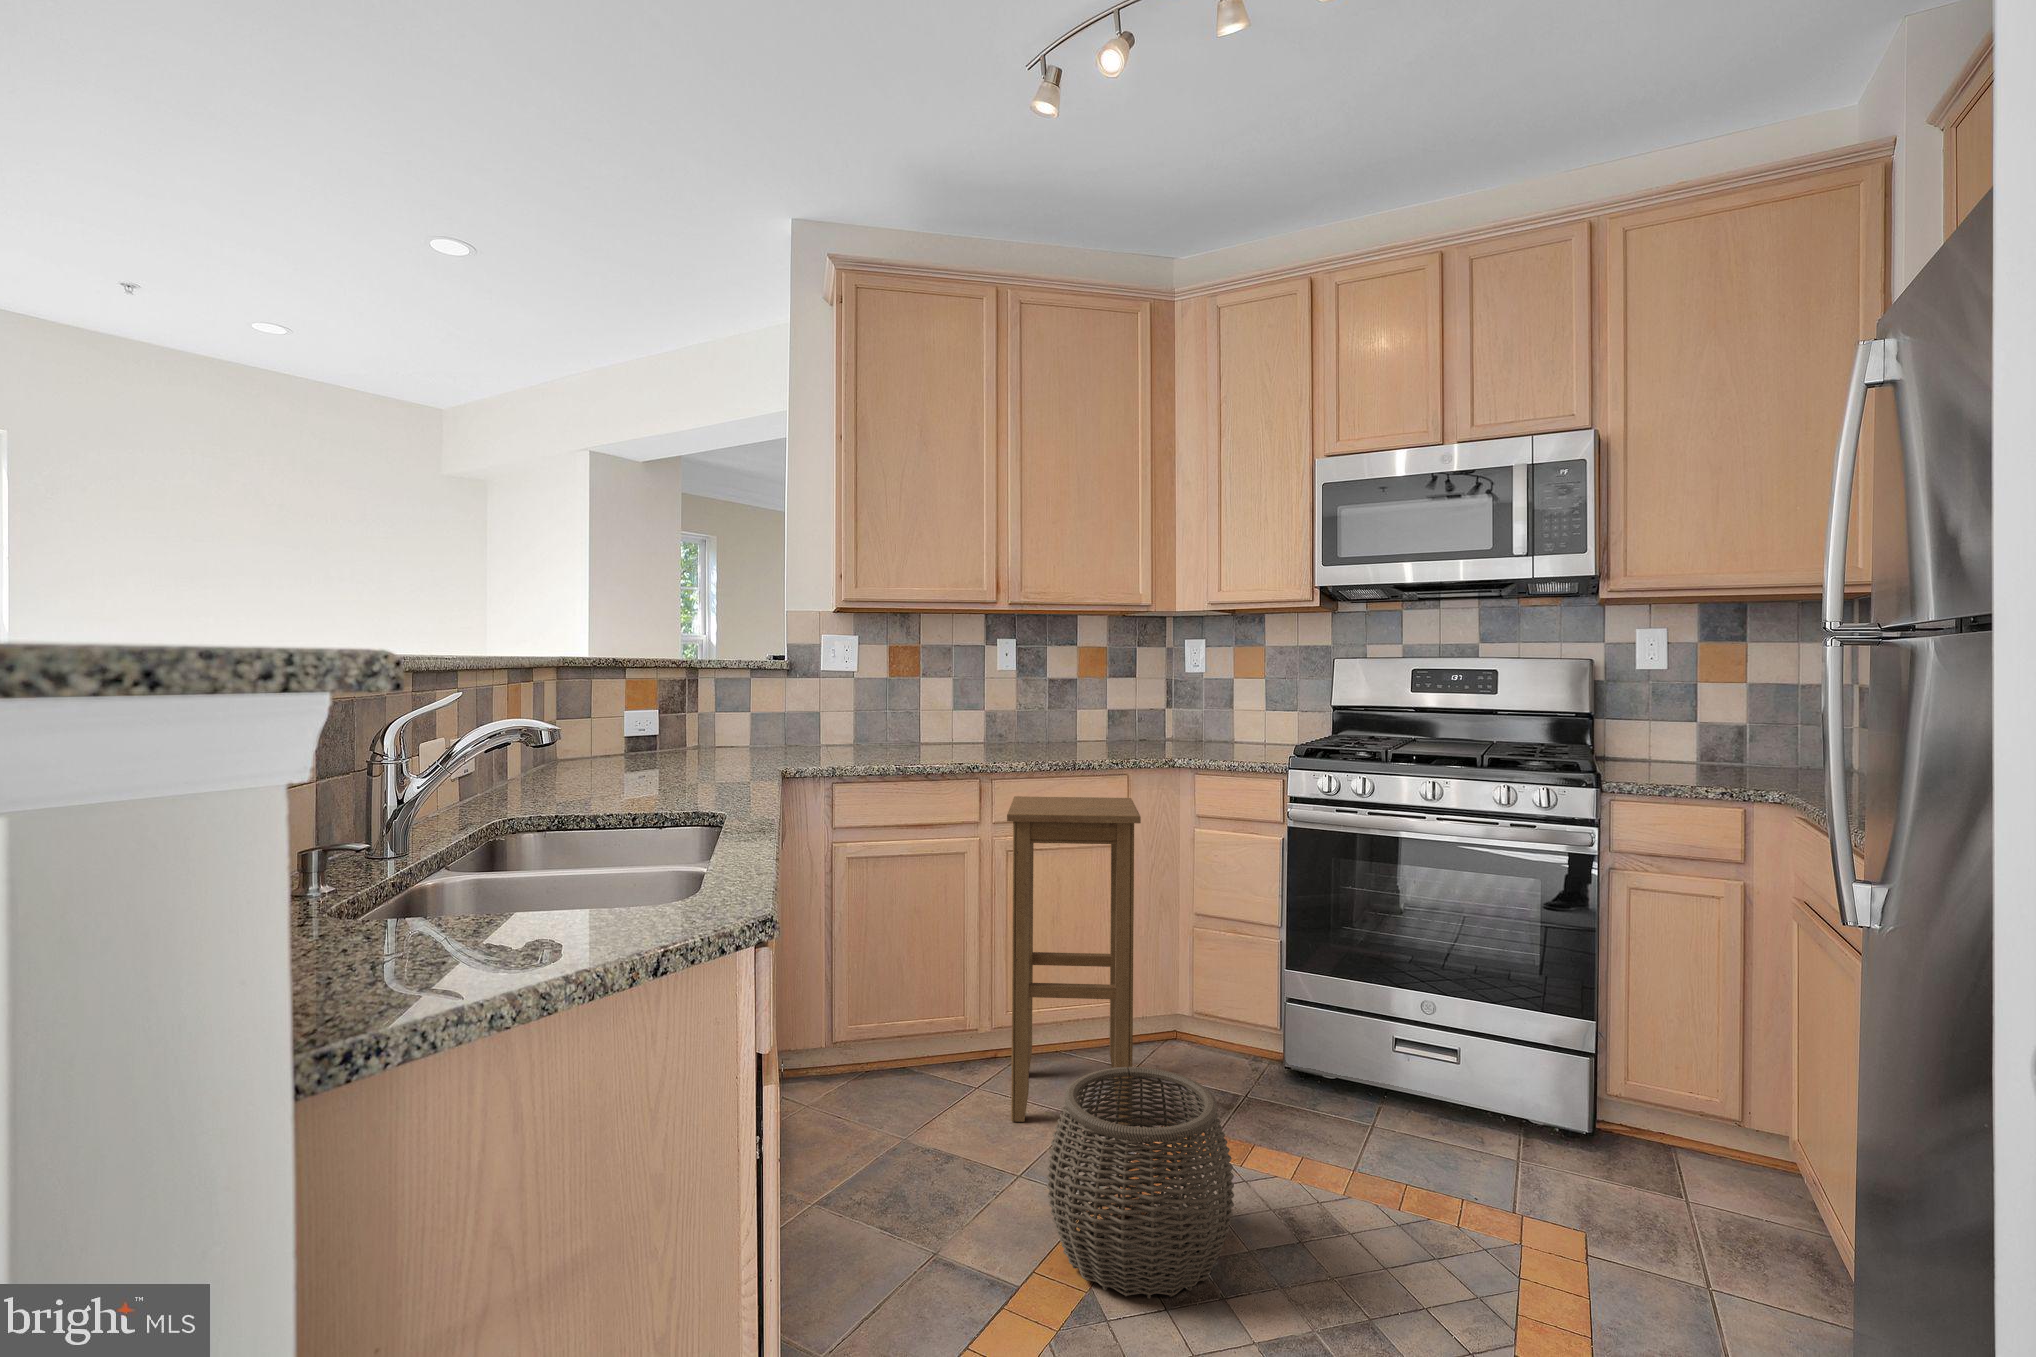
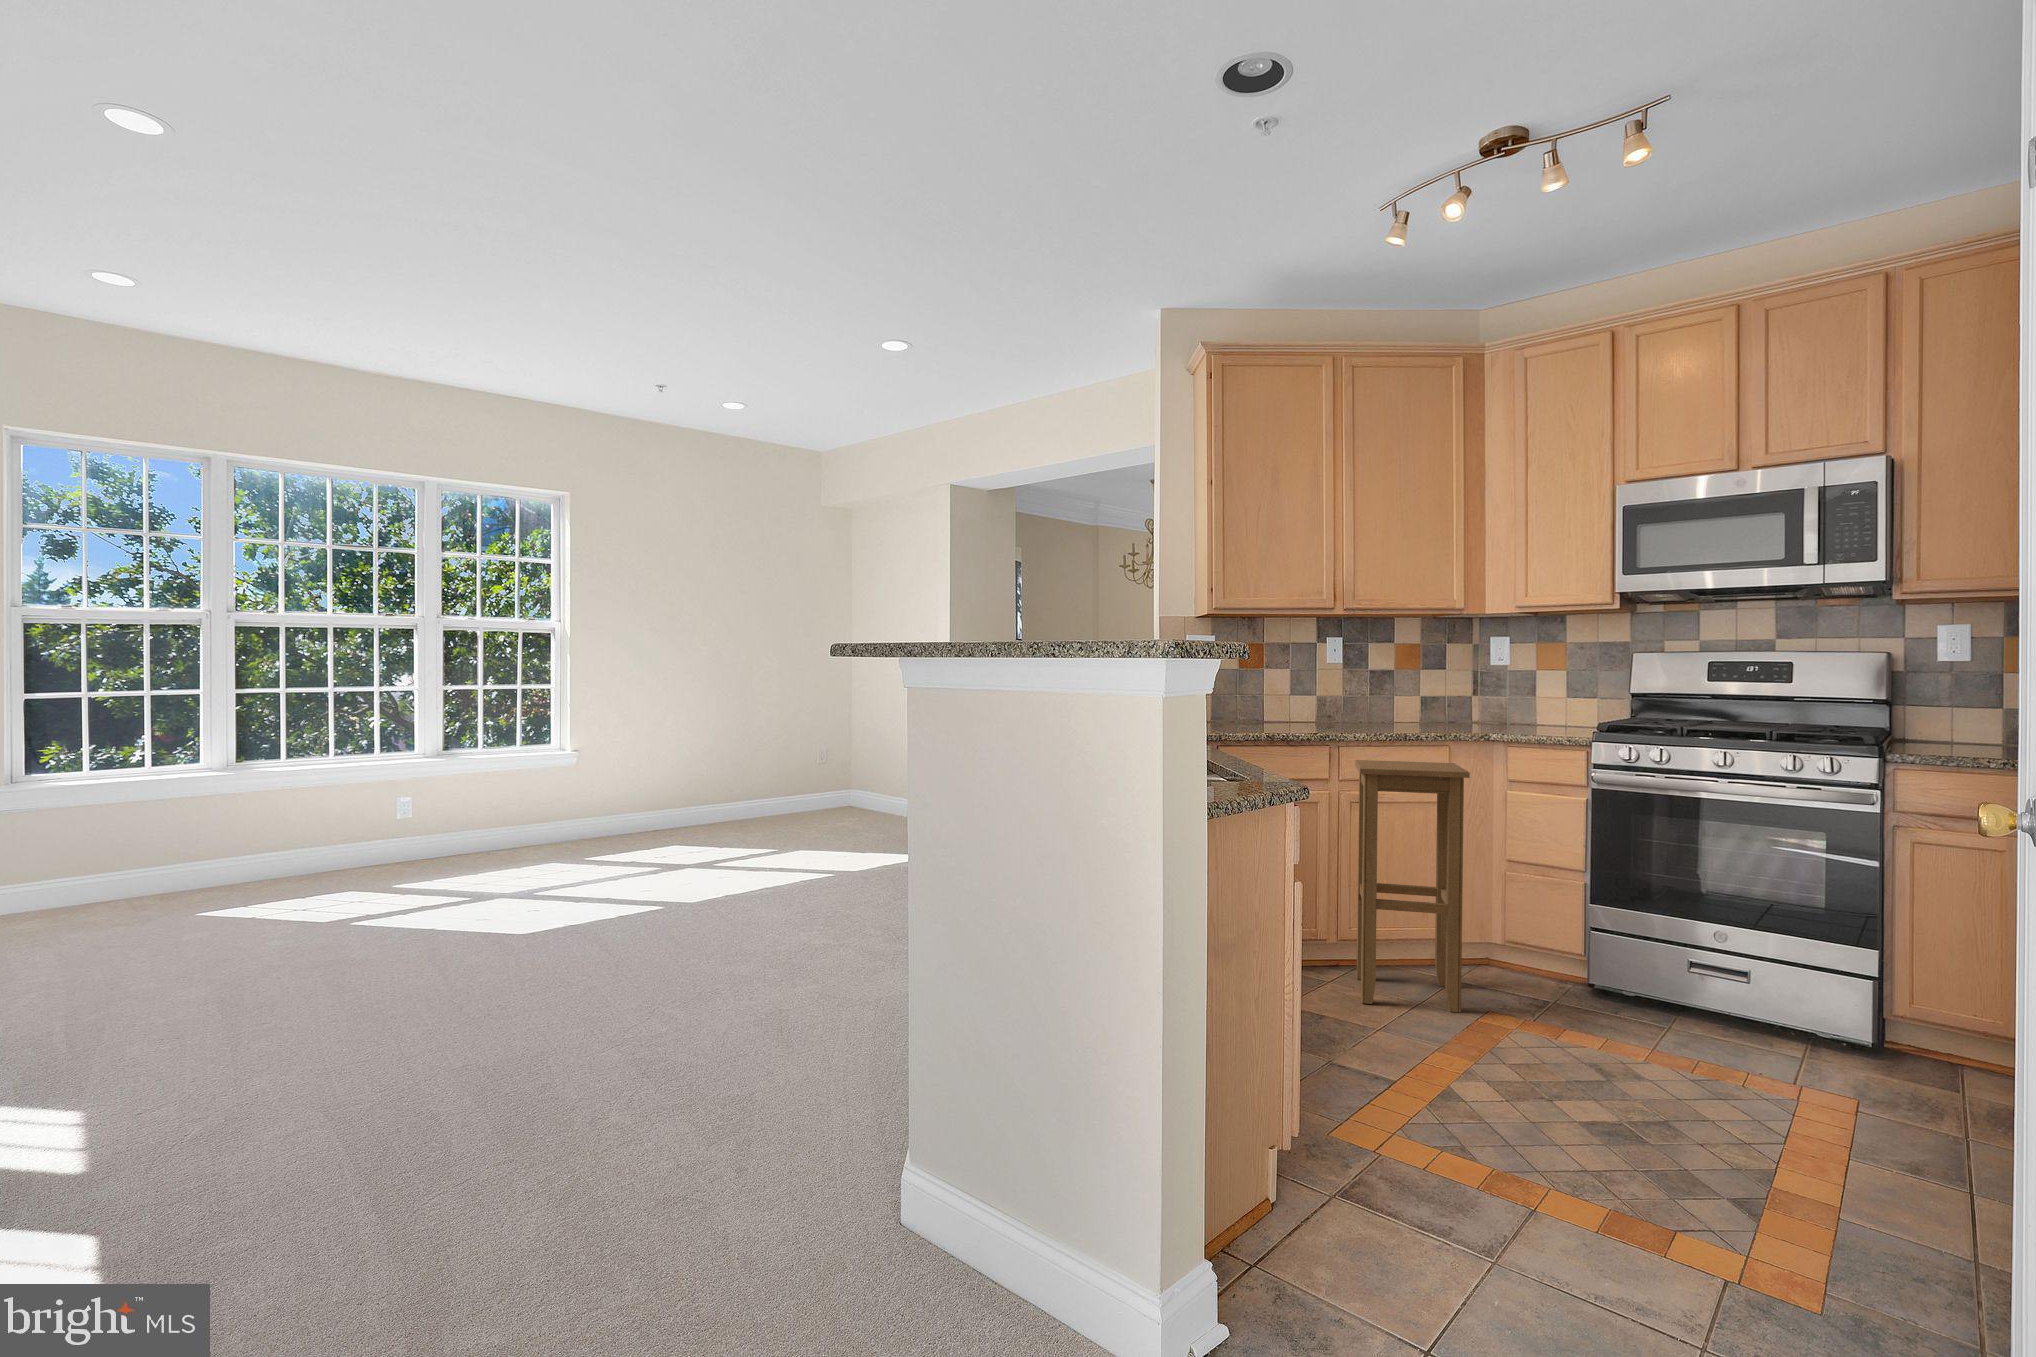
woven basket: present [1047,1067,1234,1299] -> none [1411,948,1559,1098]

